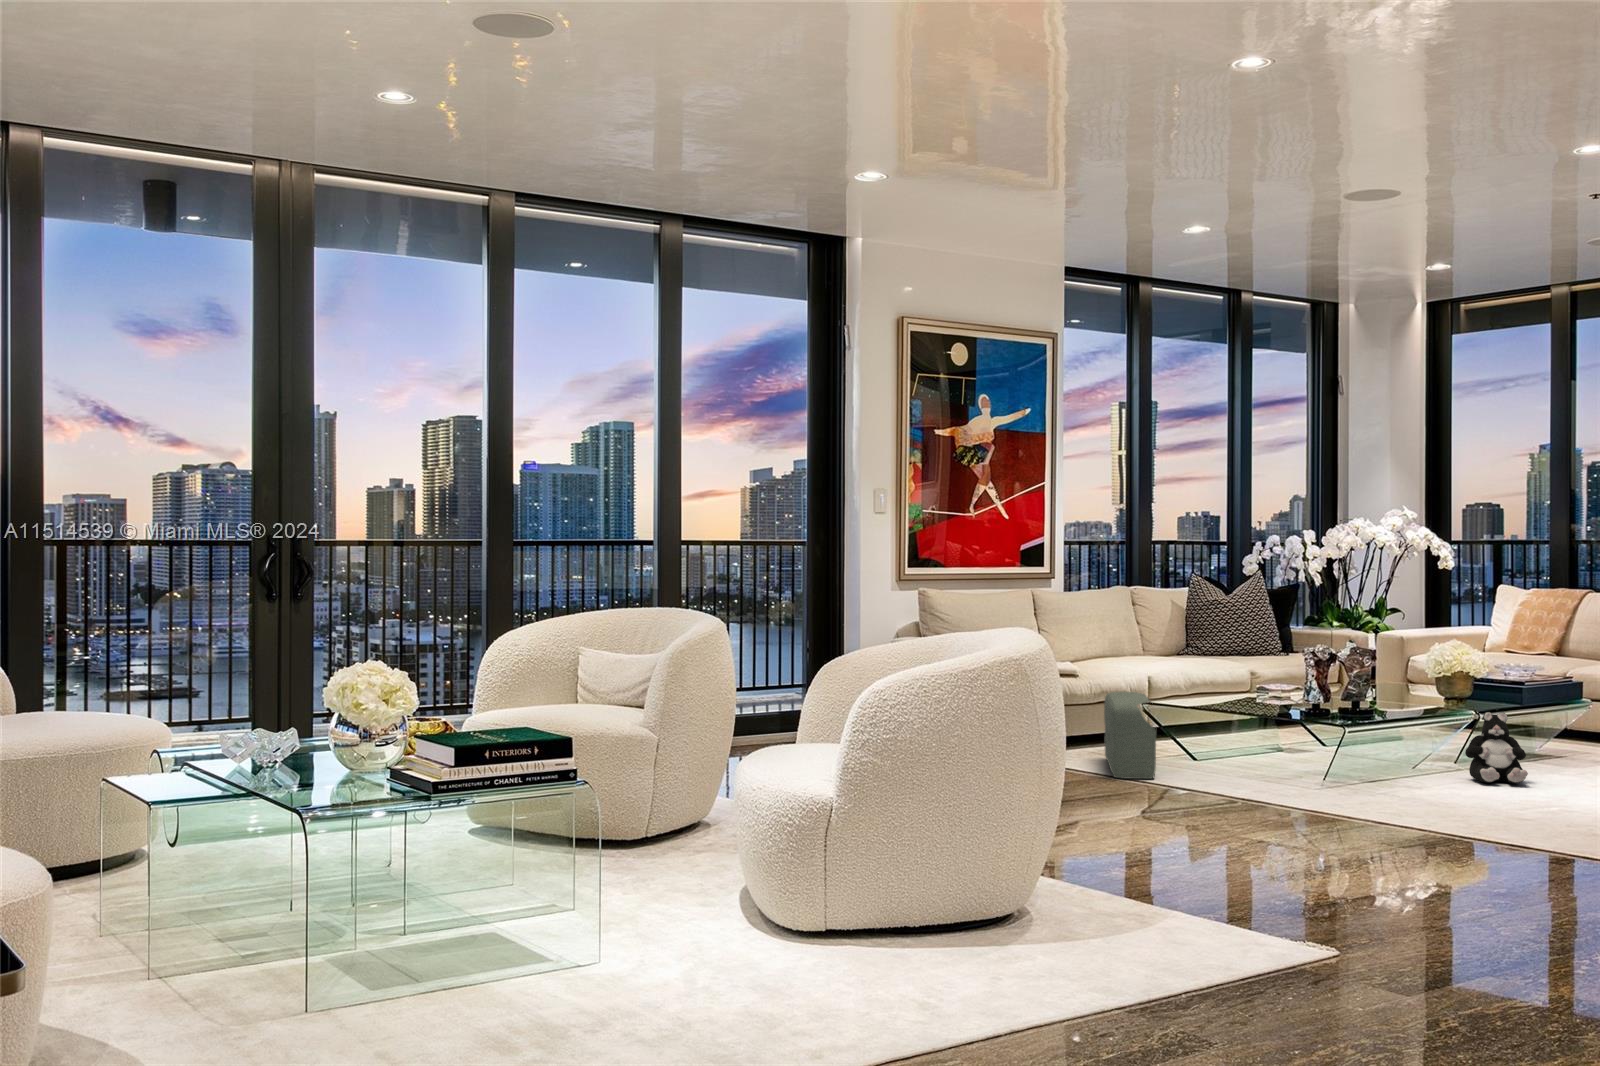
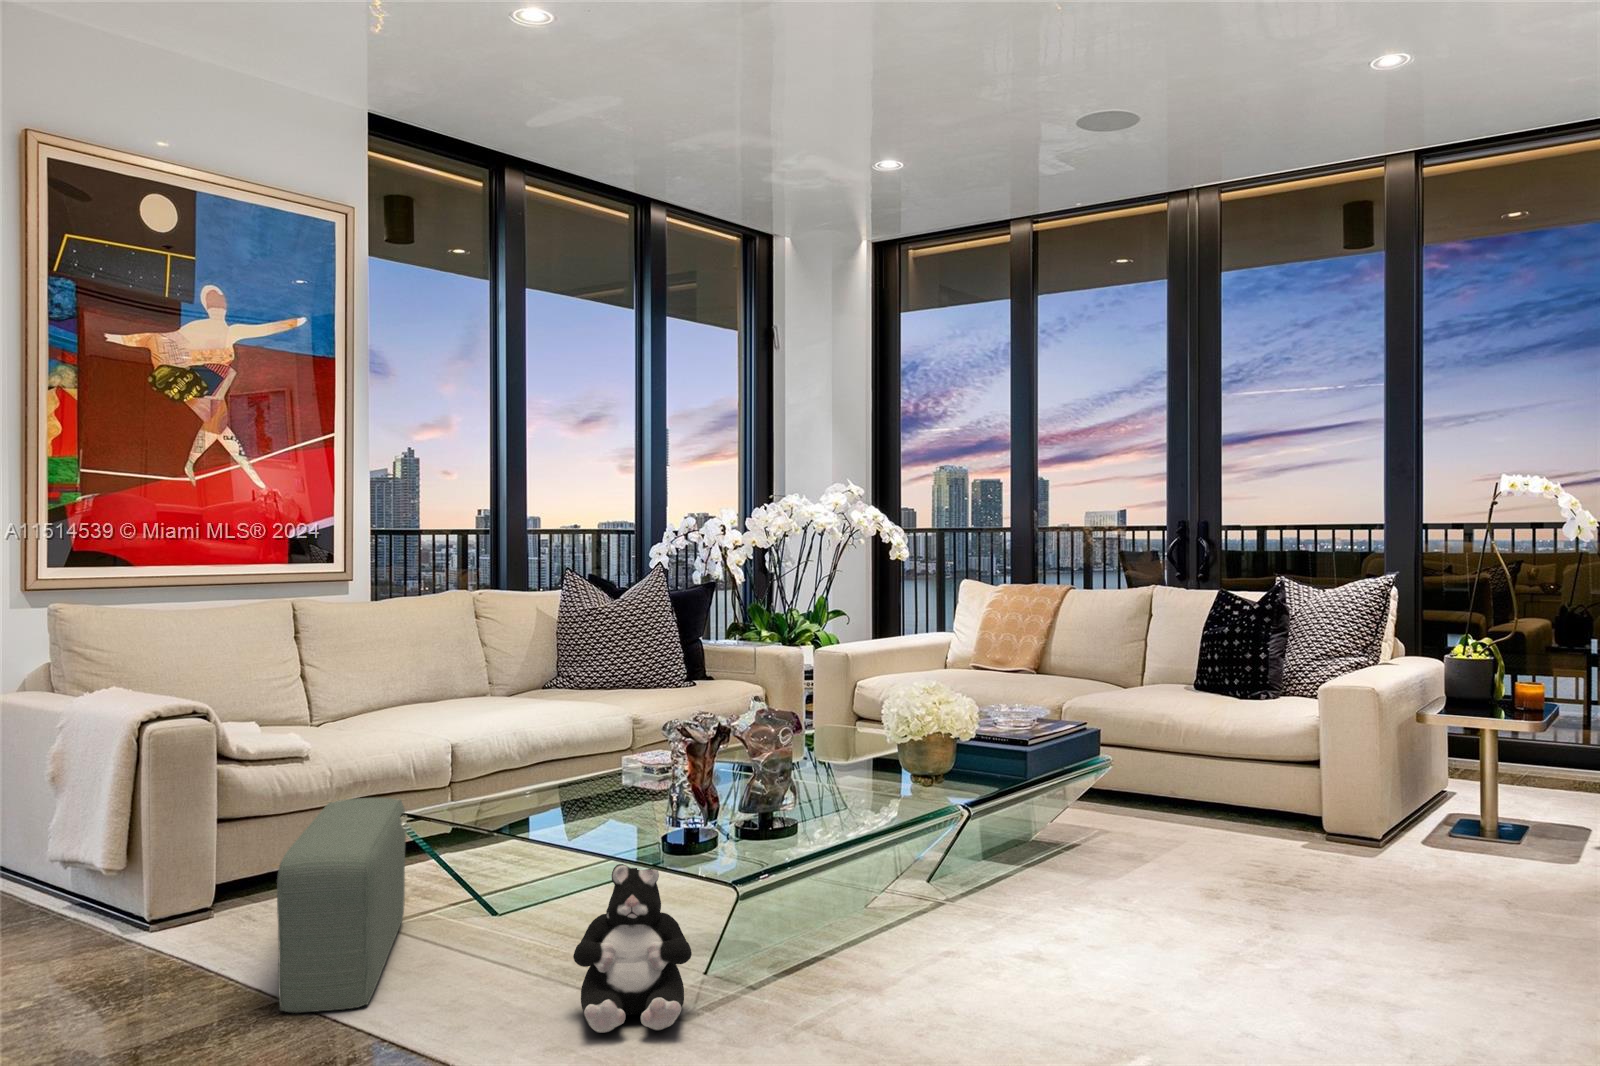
plush toy: present [1465,712,1528,784] -> present [573,864,692,1033]

